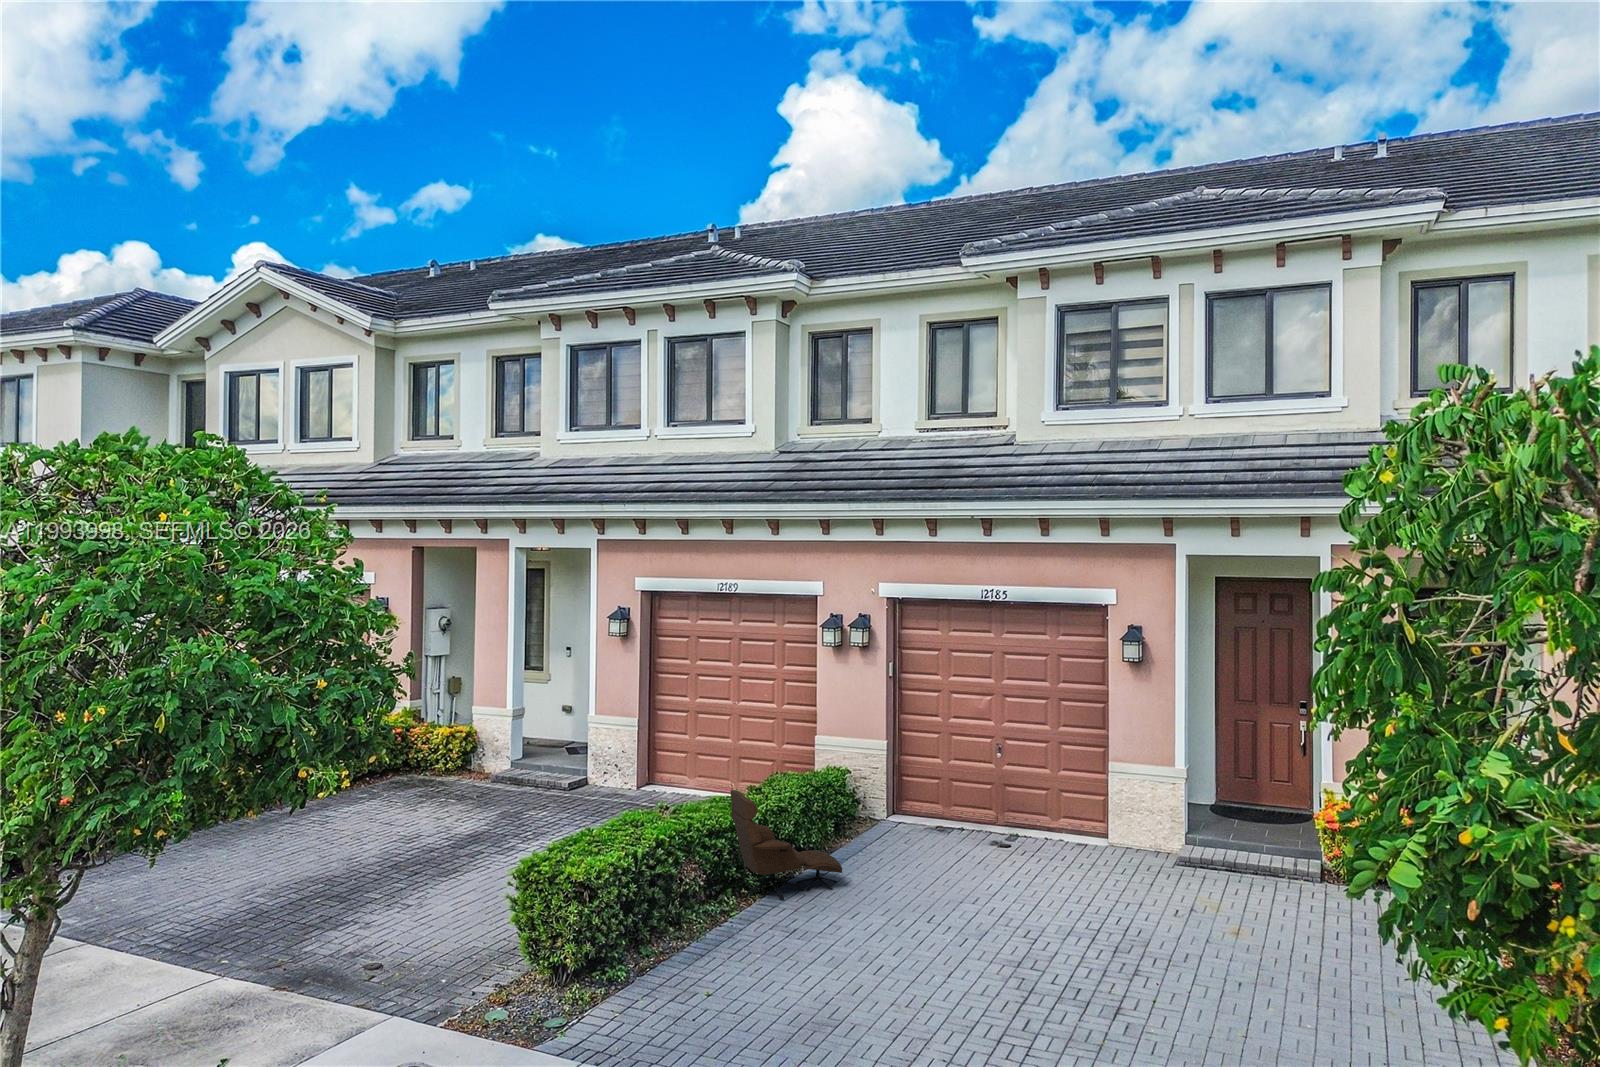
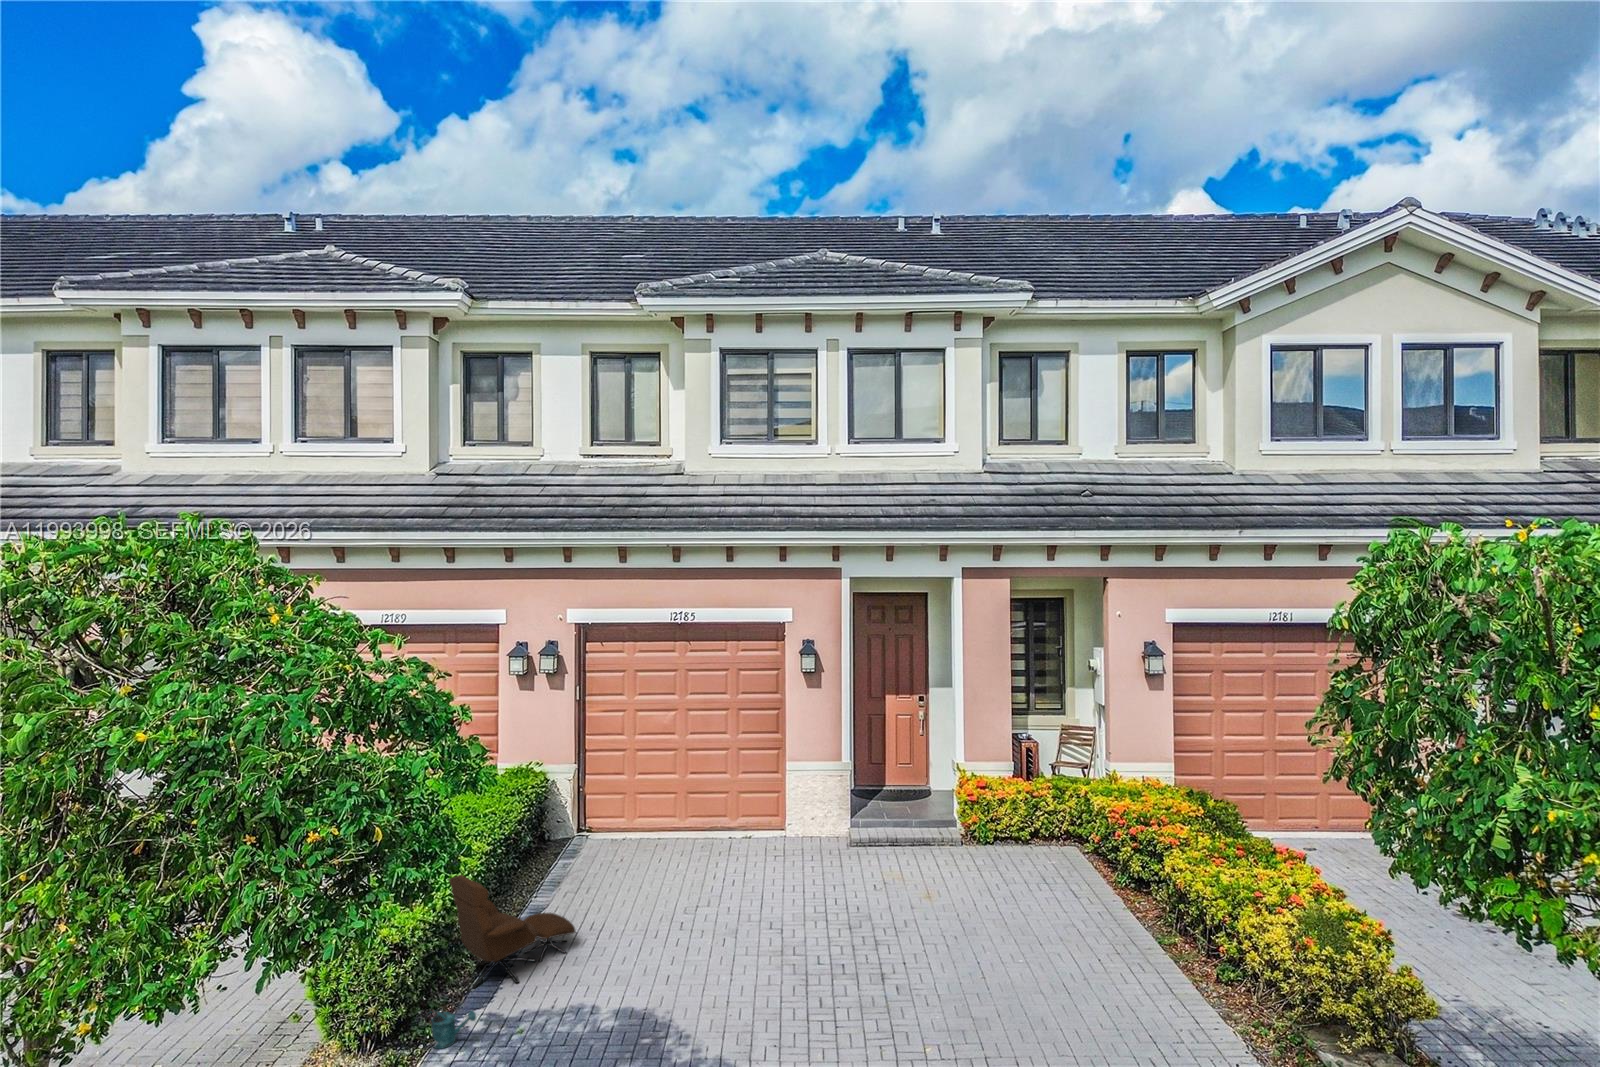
watering can: none [695,893,734,926] -> present [425,1011,476,1049]

